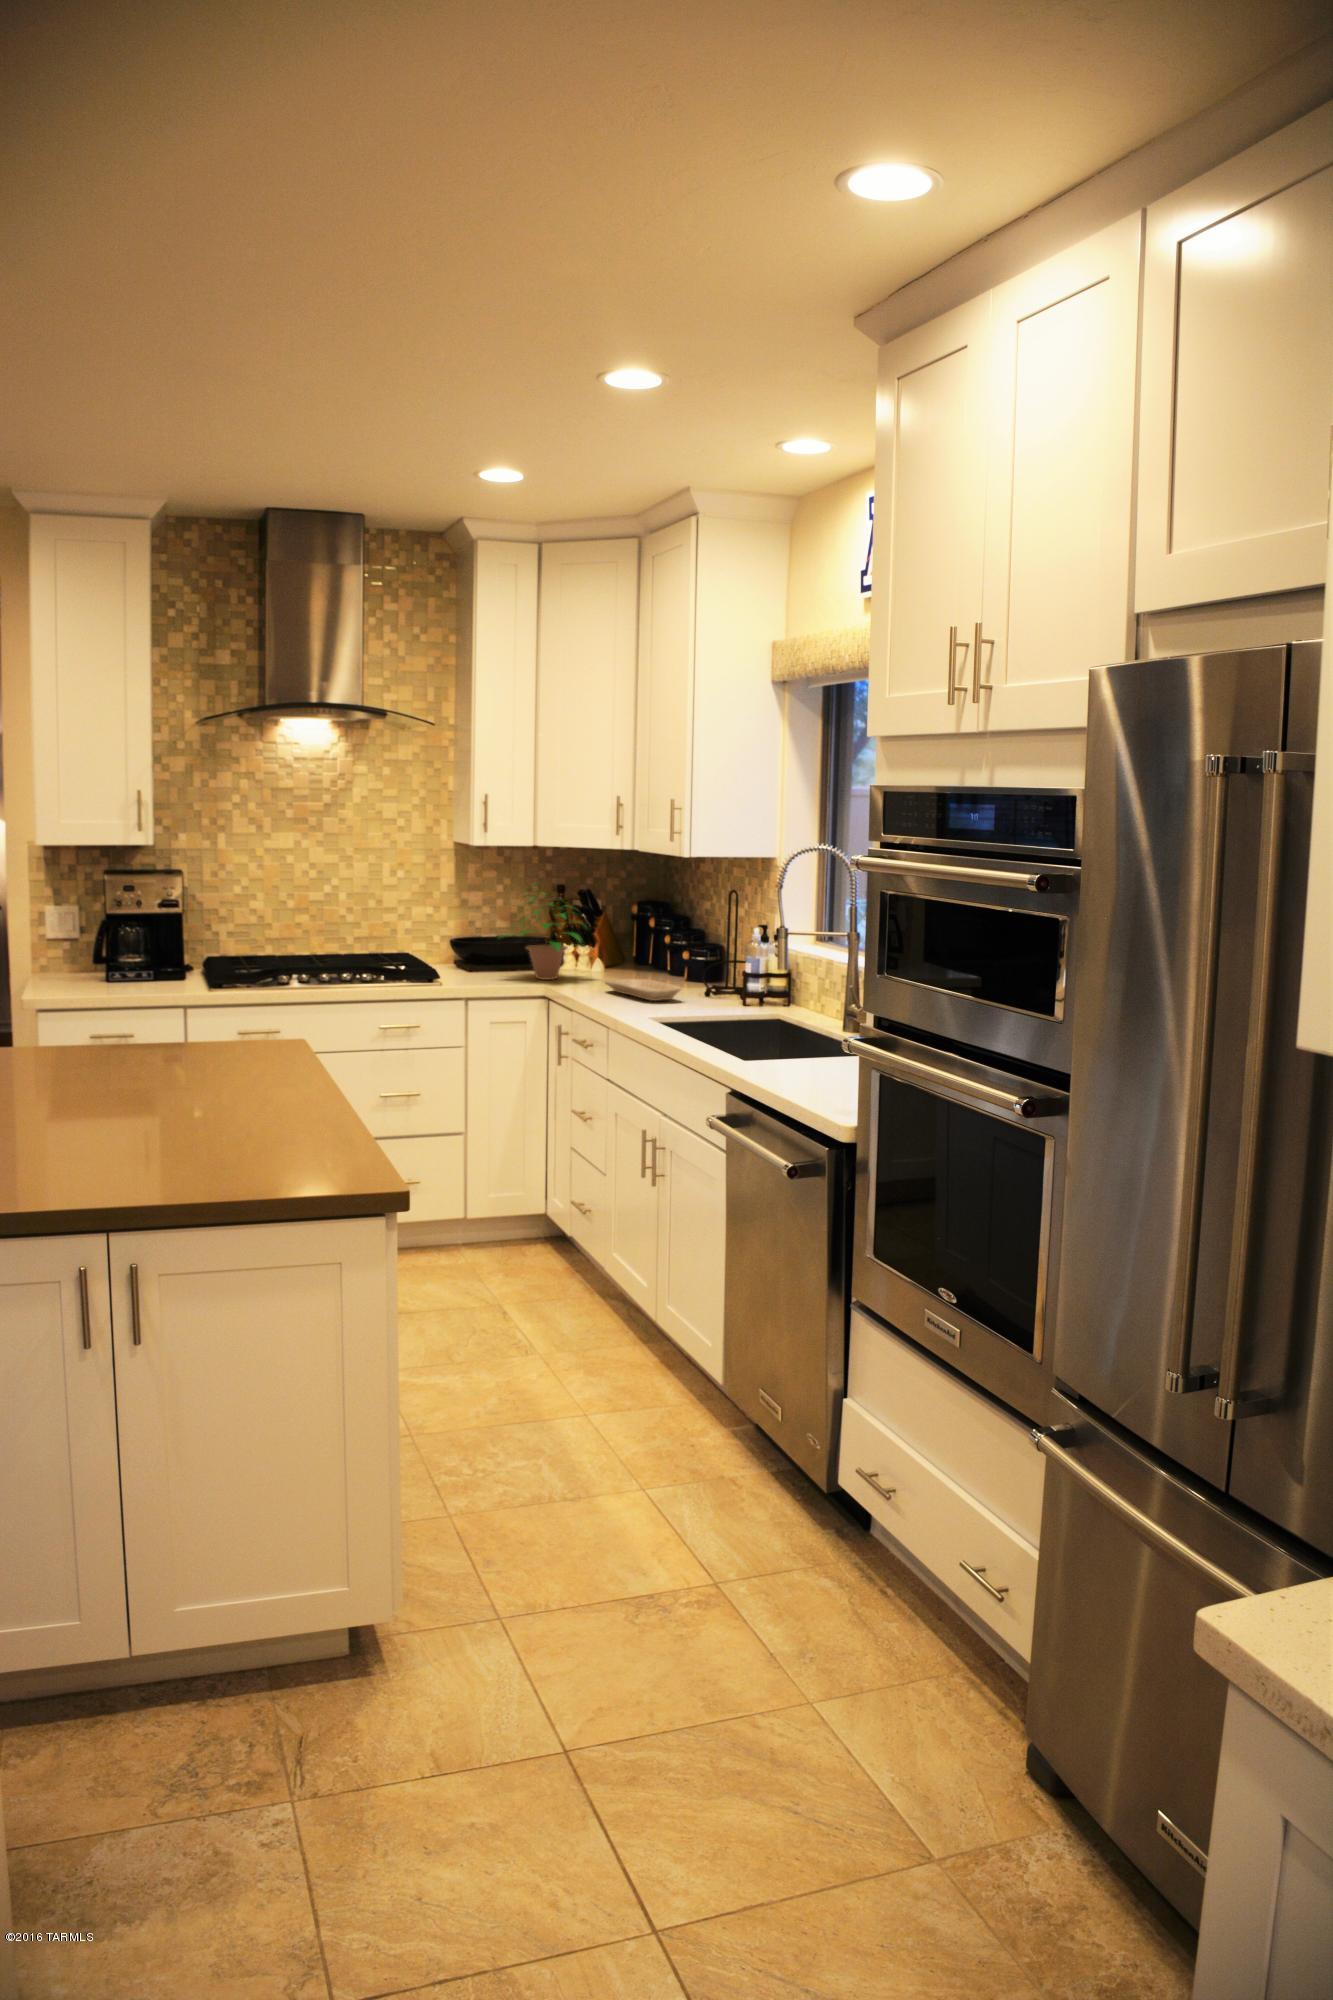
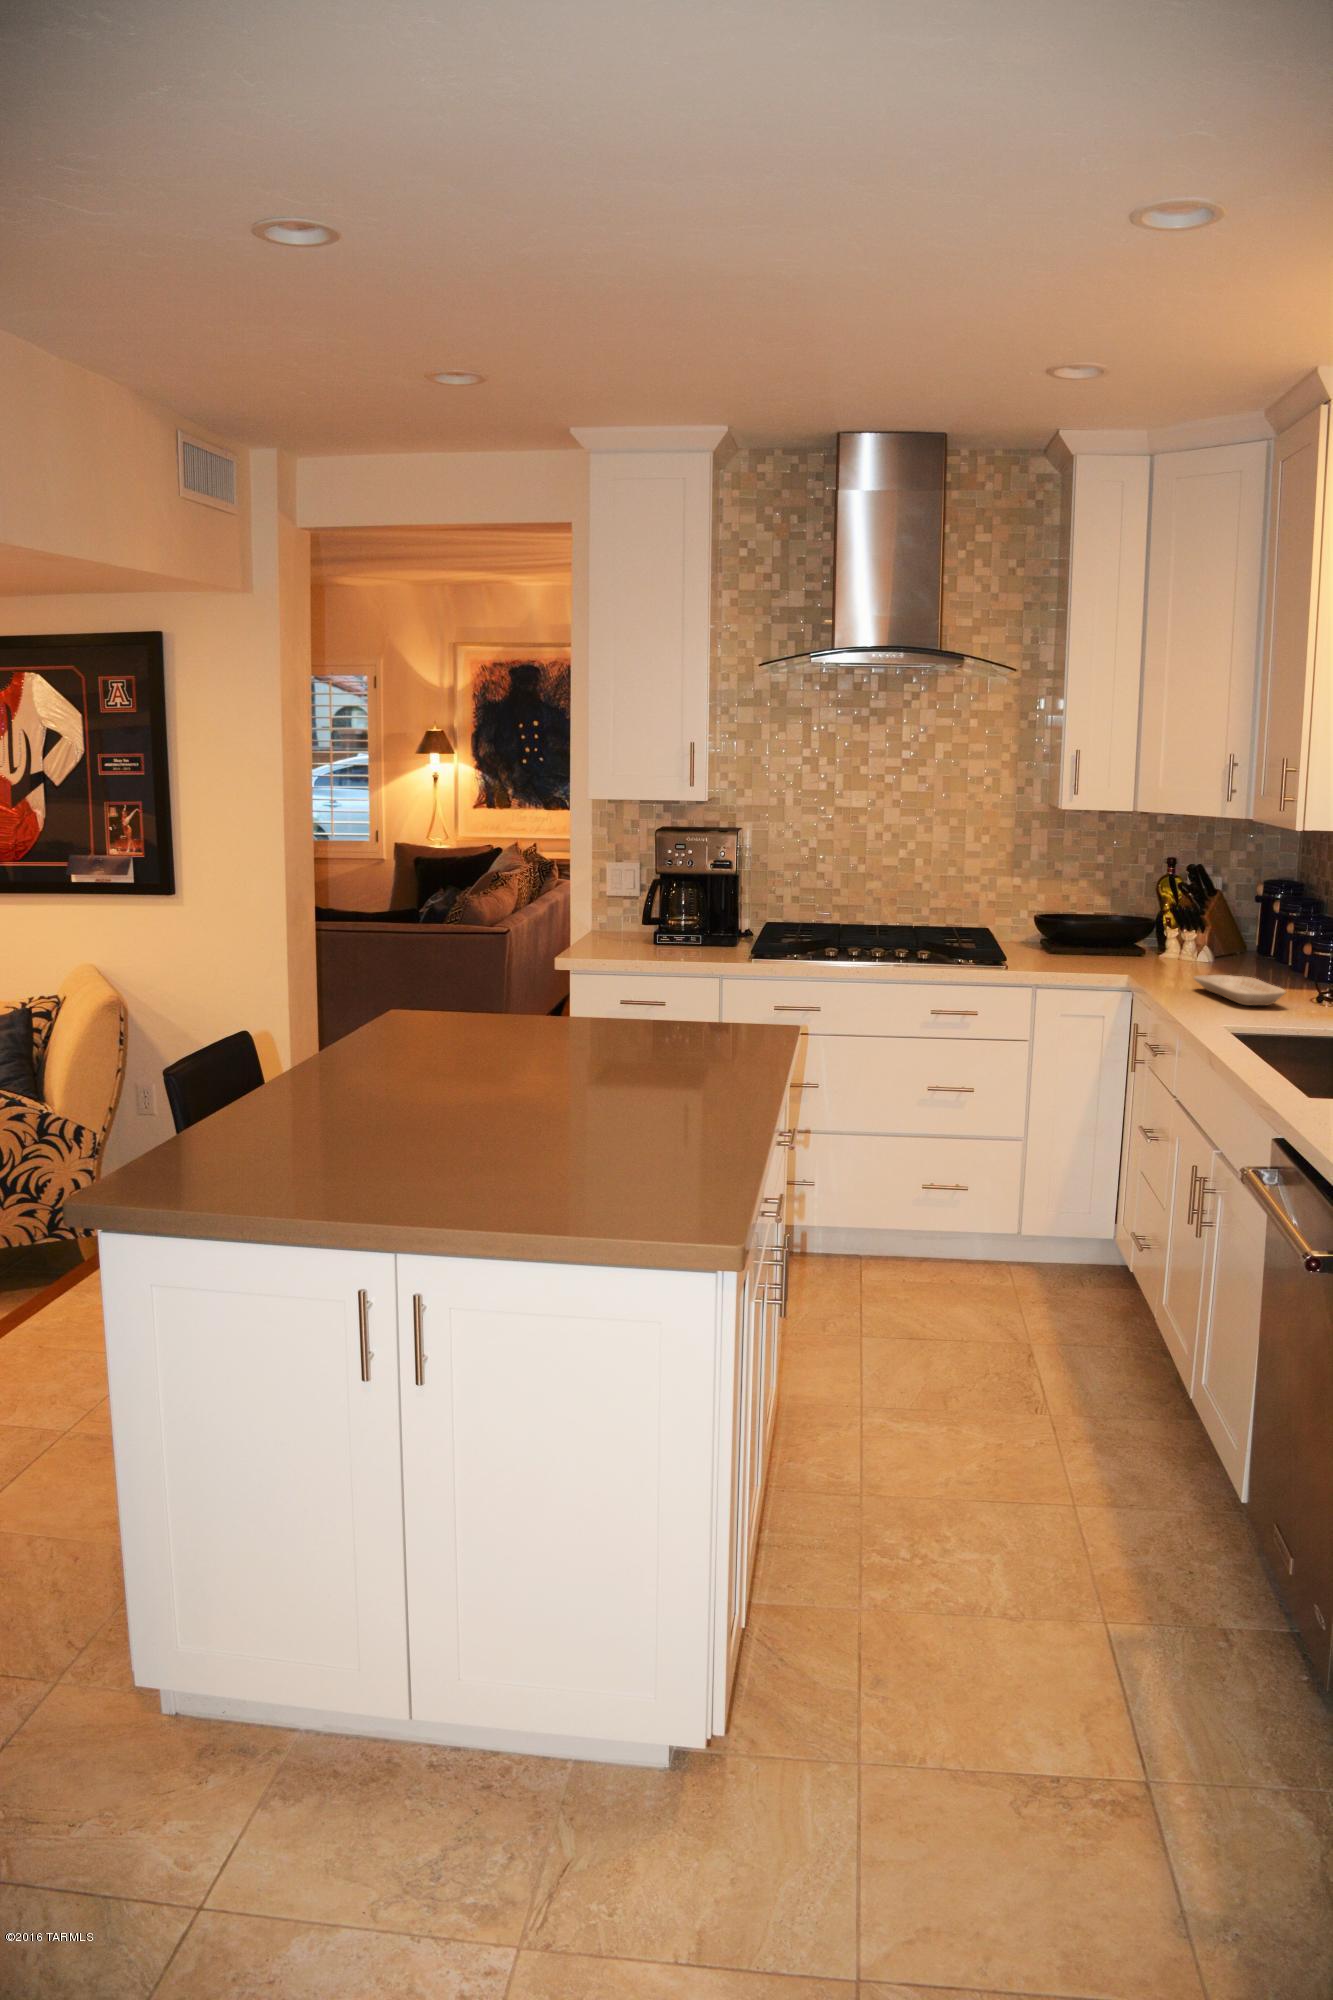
potted plant: present [519,884,586,980] -> none [1073,854,1201,969]

